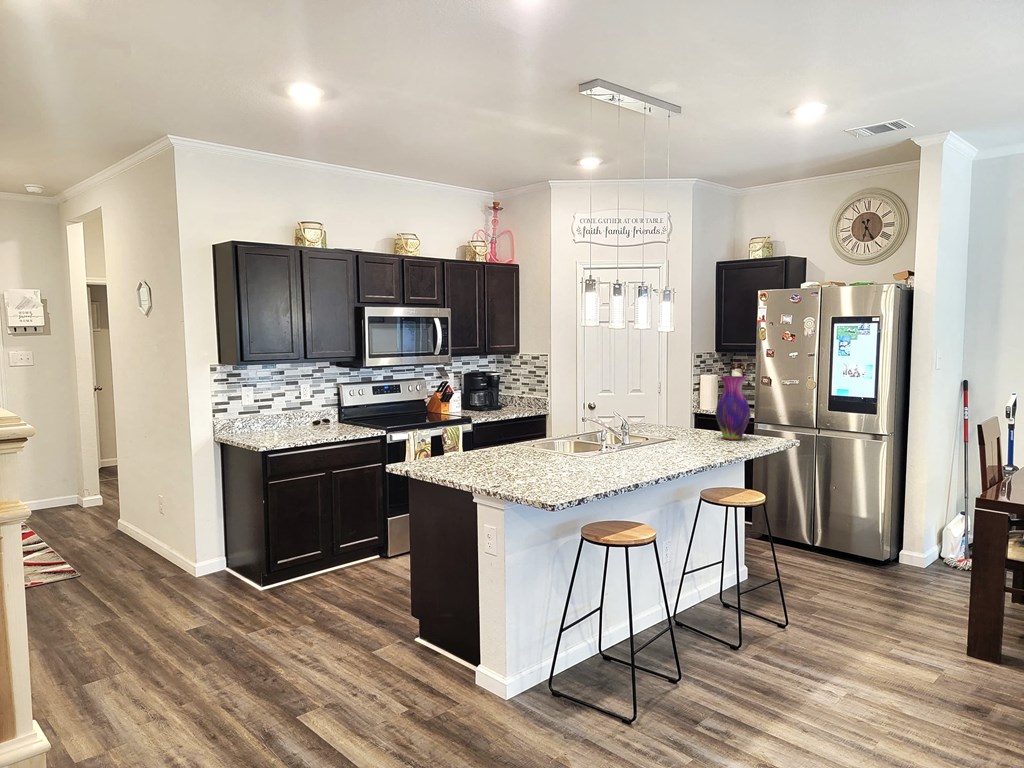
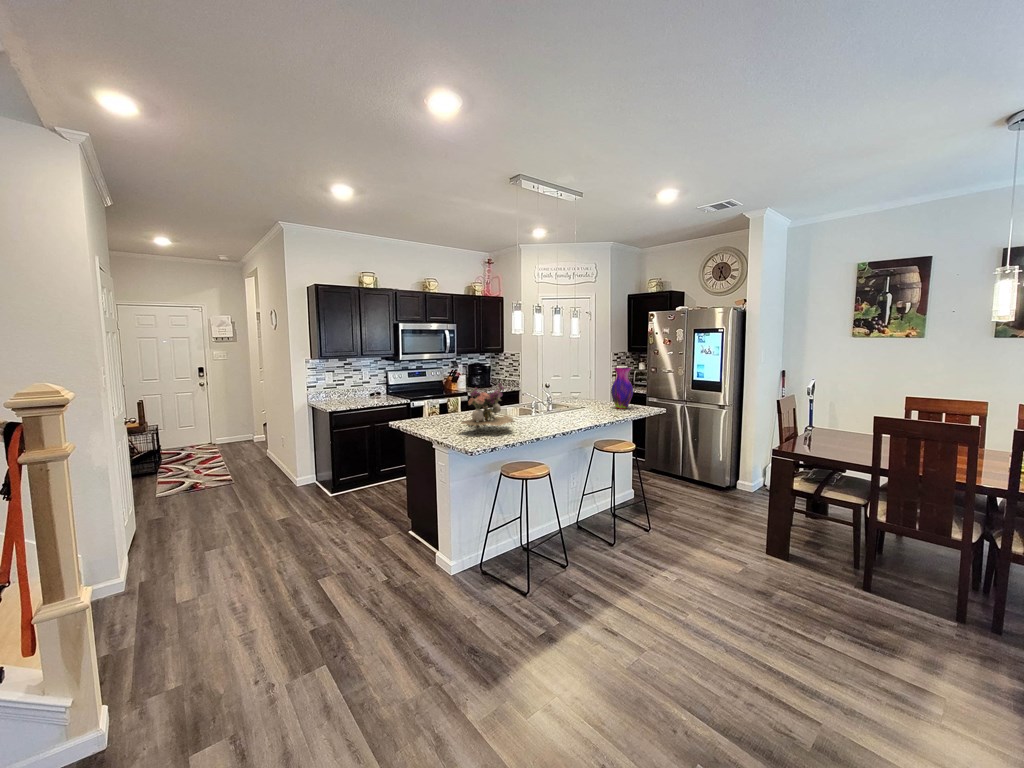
flower arrangement: none [516,399,600,475] -> present [461,383,514,430]

